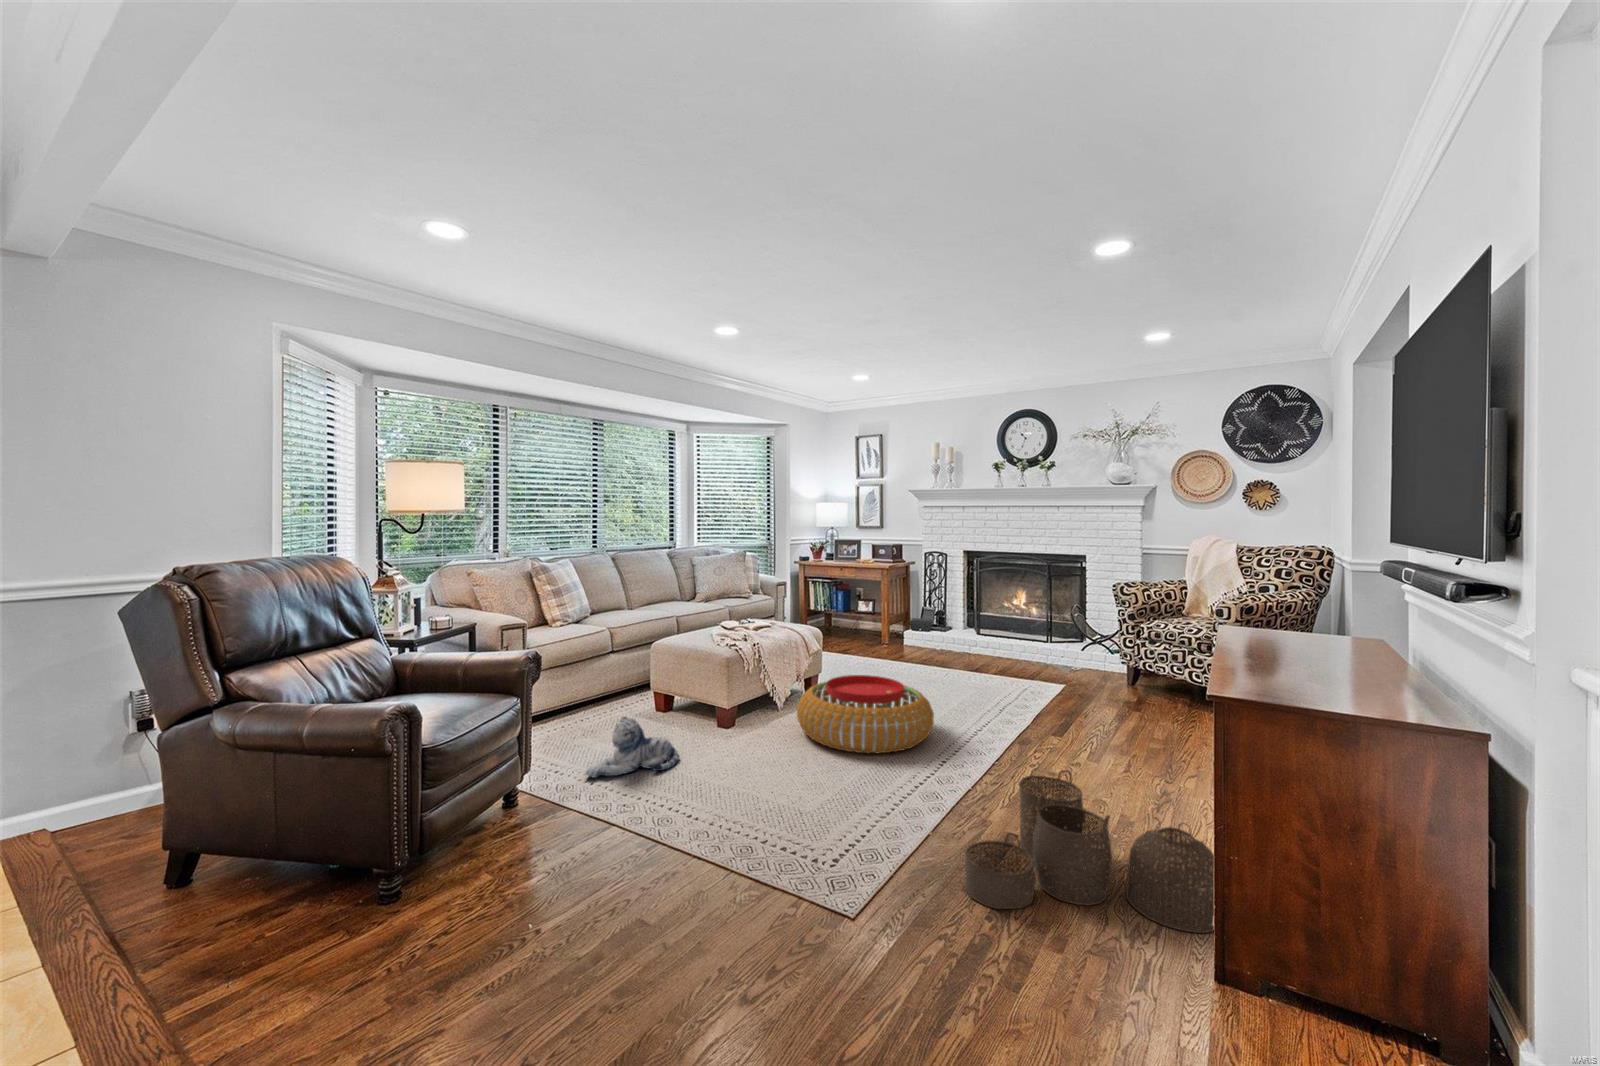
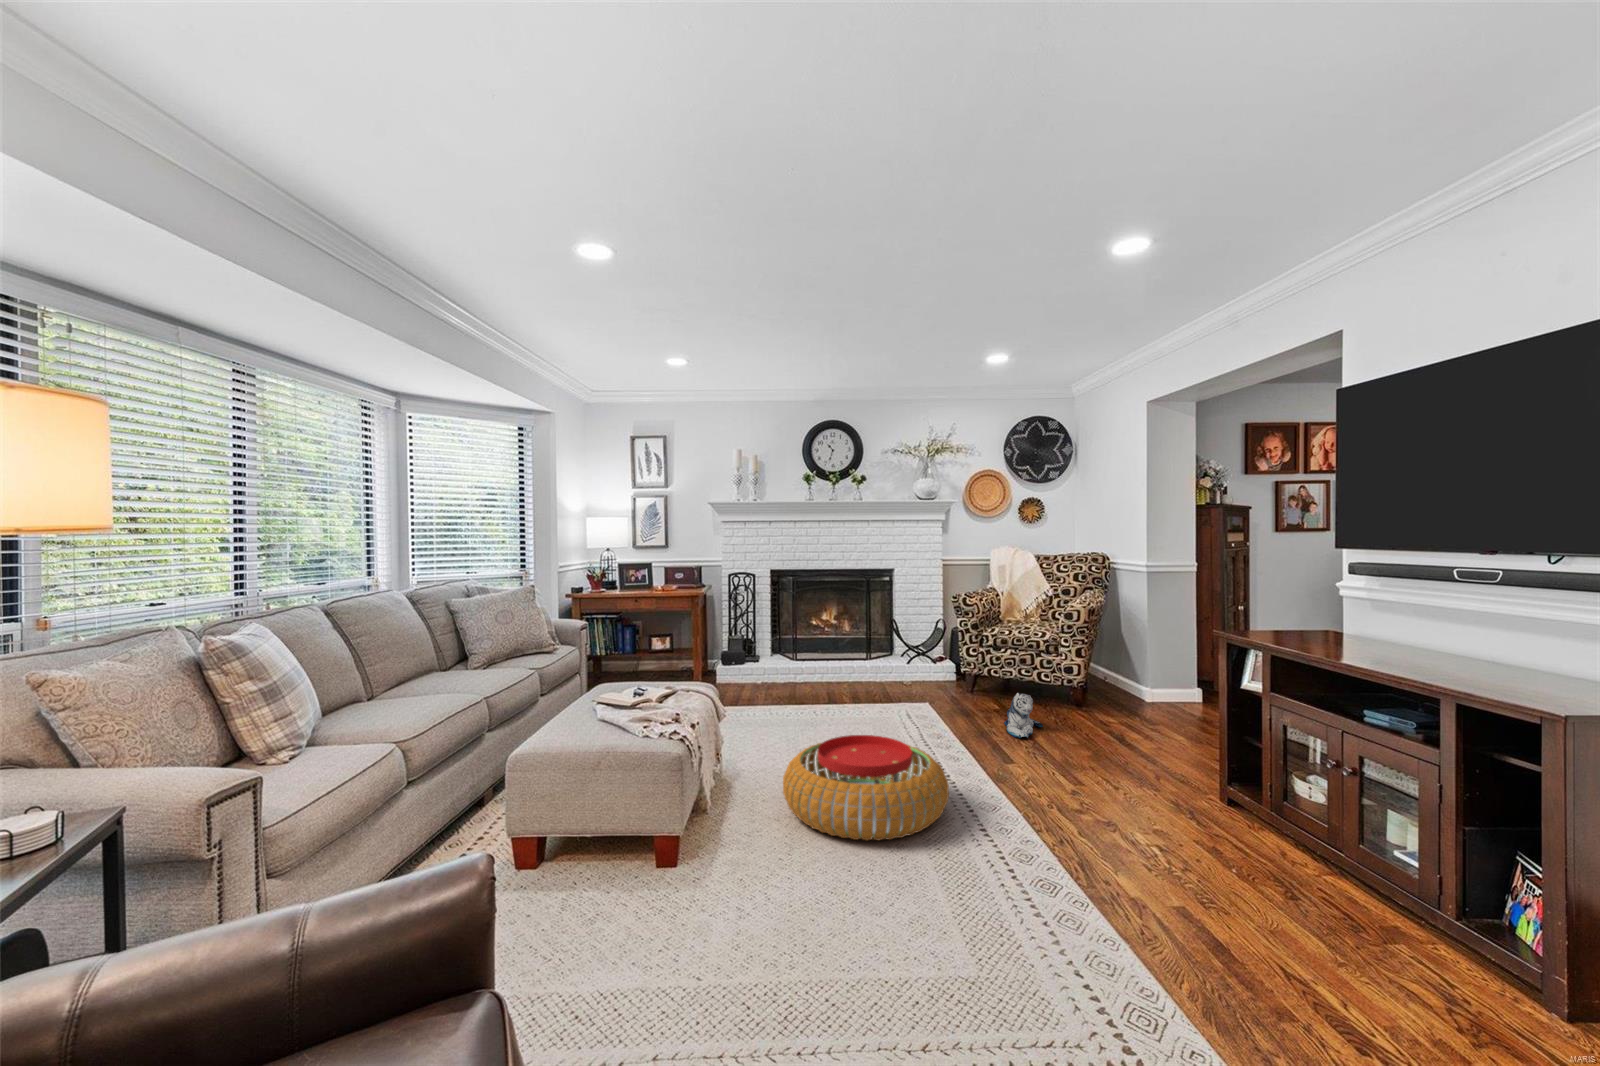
plush toy: present [585,716,679,778] -> present [1004,693,1043,738]
woven basket: present [965,770,1216,933] -> none [1171,806,1403,986]

